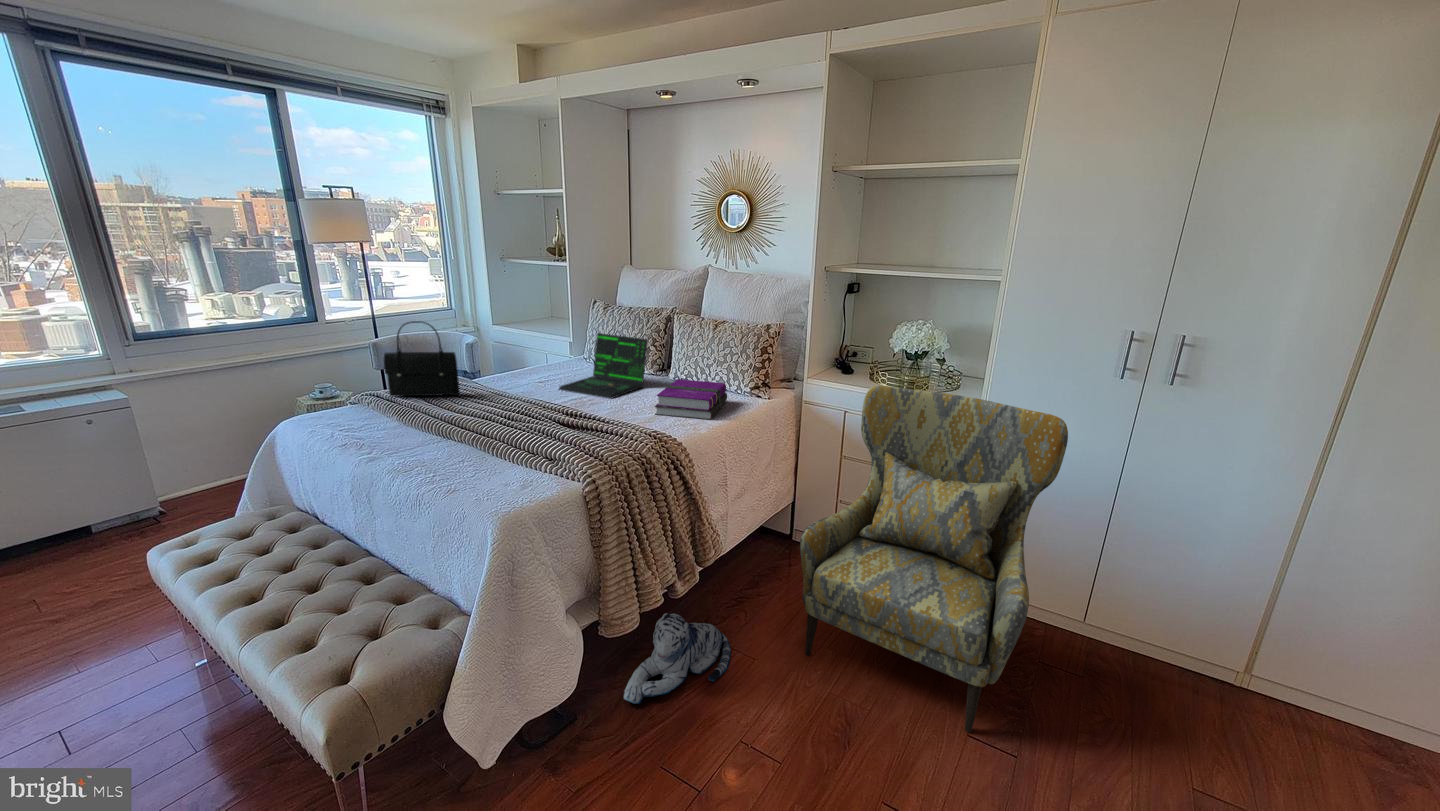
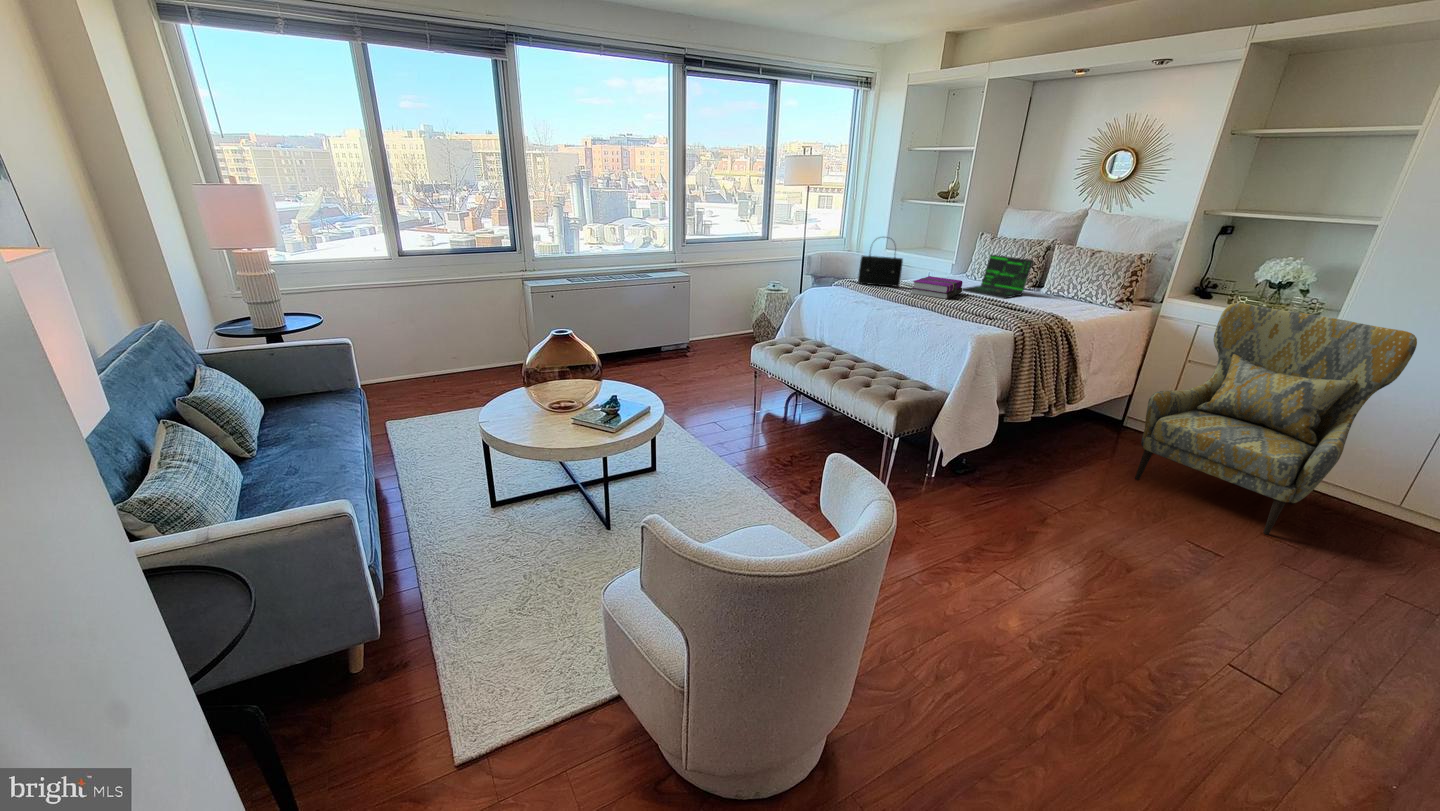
hardback book: present [655,379,727,420] -> present [910,276,963,299]
plush toy: present [624,613,731,704] -> none [1008,426,1078,475]

